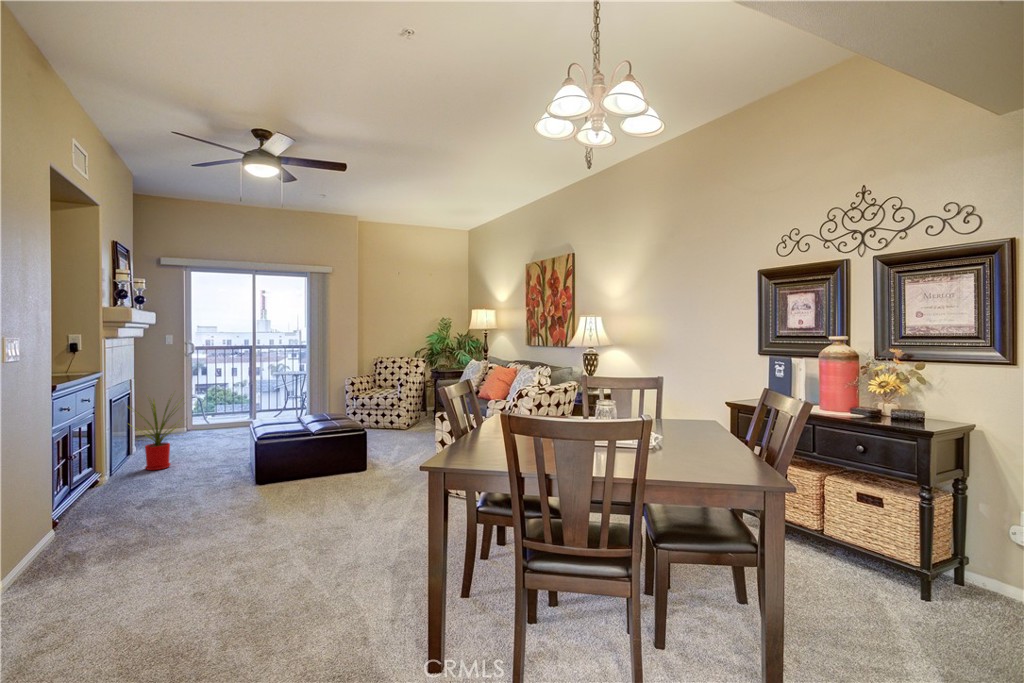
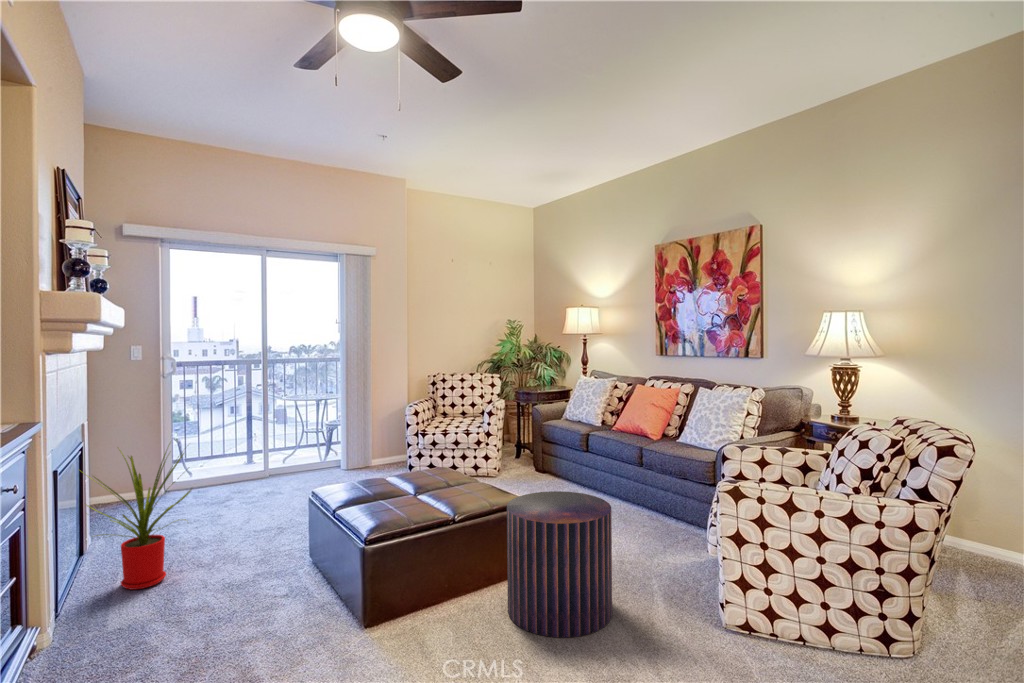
pouf: none [342,421,401,492] -> present [507,491,612,638]

